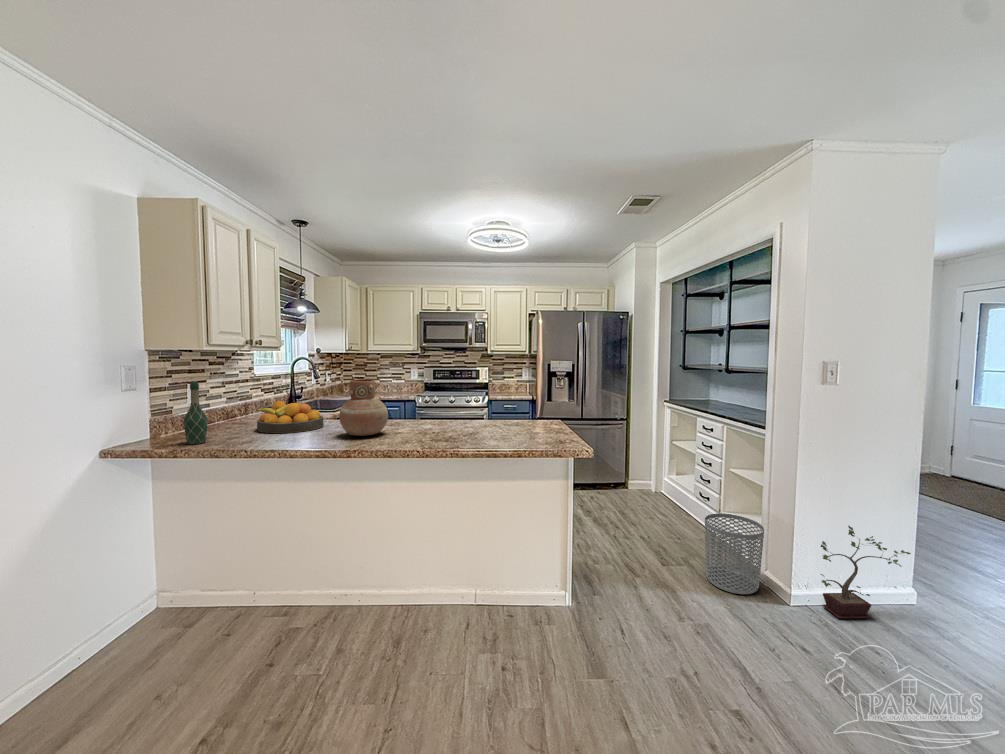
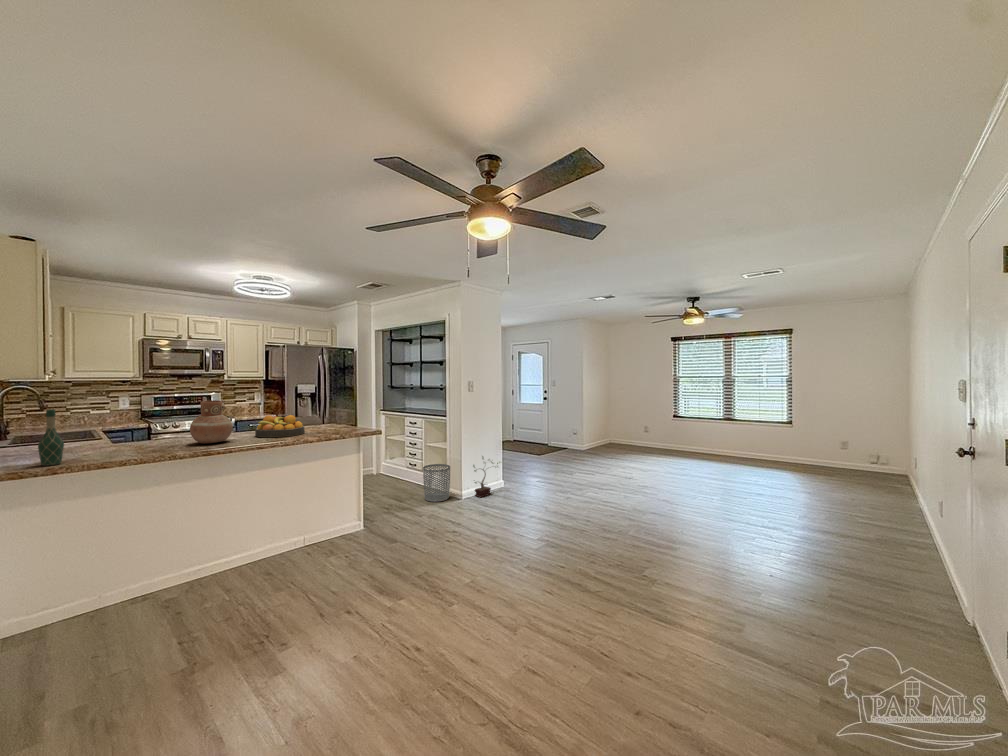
fruit bowl: present [256,401,323,433] -> present [255,415,305,437]

